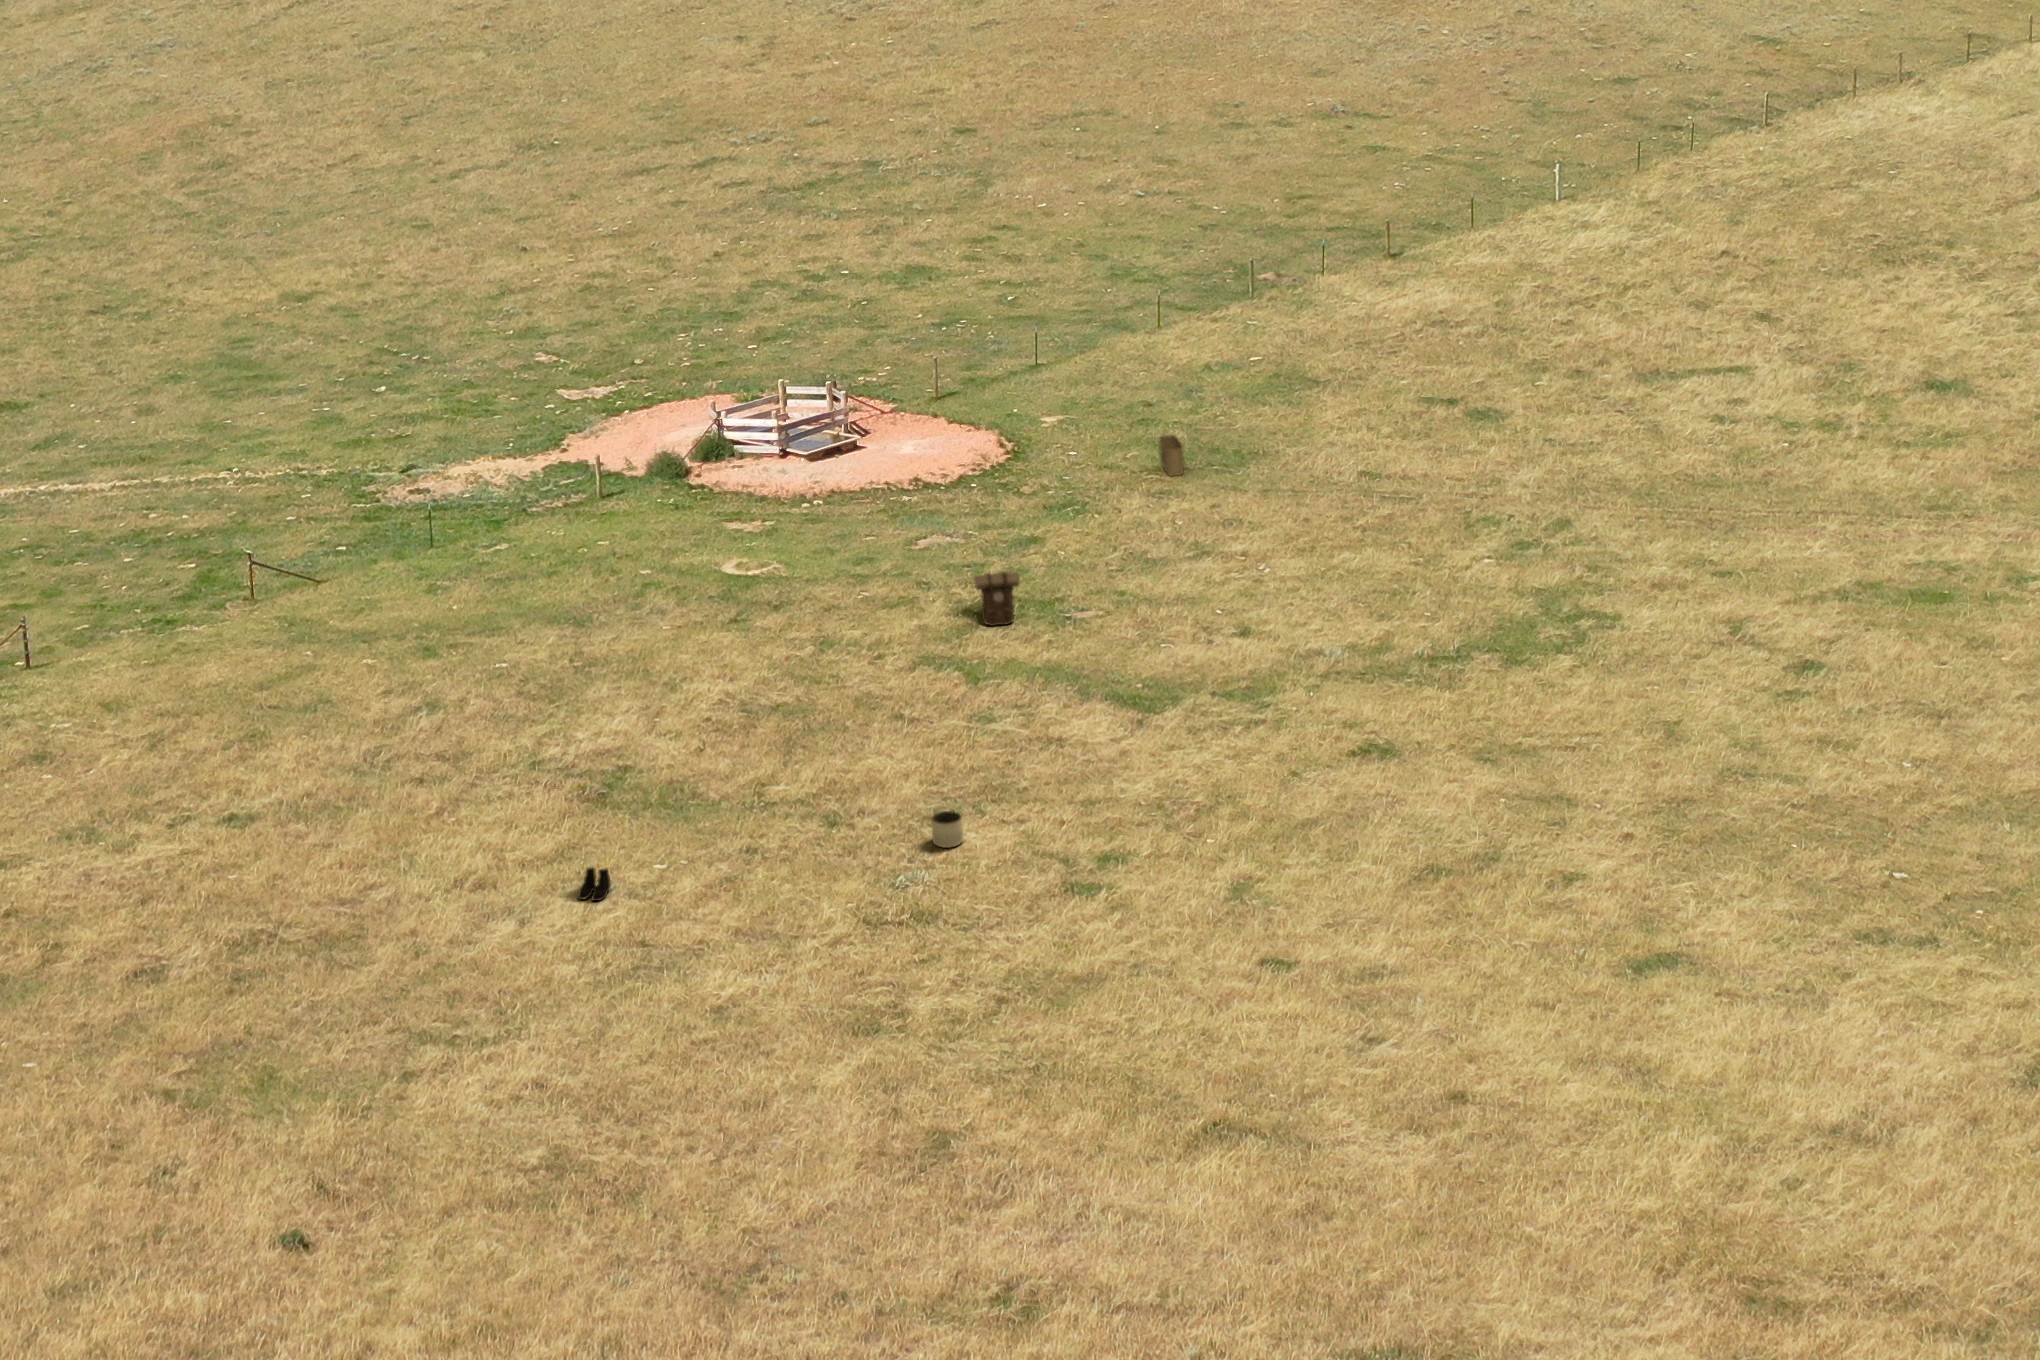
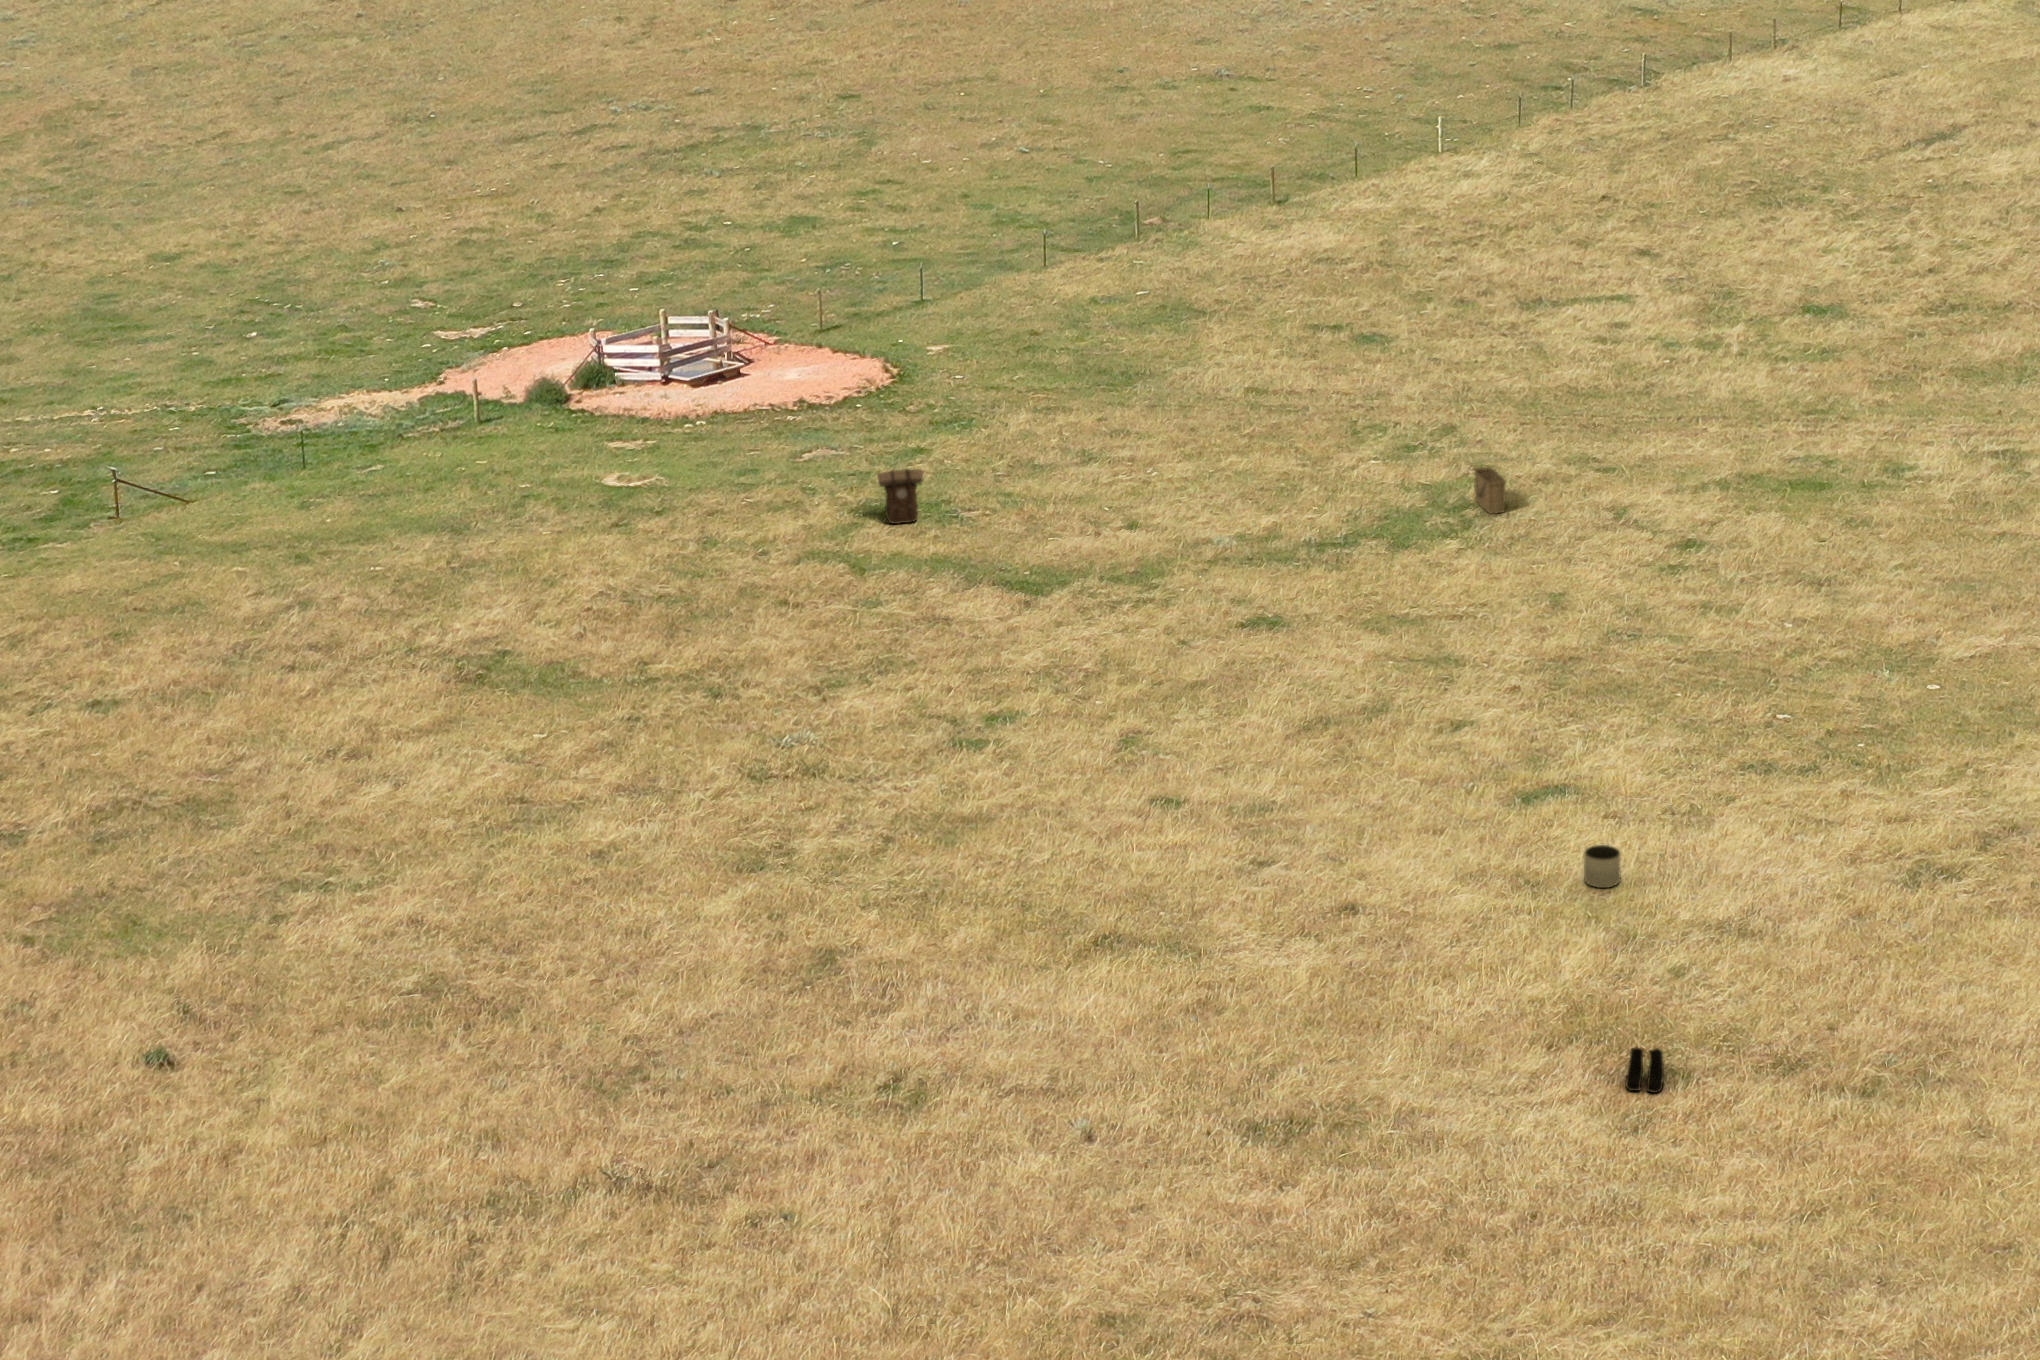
basket: present [1159,435,1183,476] -> present [1474,467,1506,514]
planter: present [932,811,963,848] -> present [1584,845,1621,888]
boots: present [578,867,611,901] -> present [1626,1047,1664,1093]

